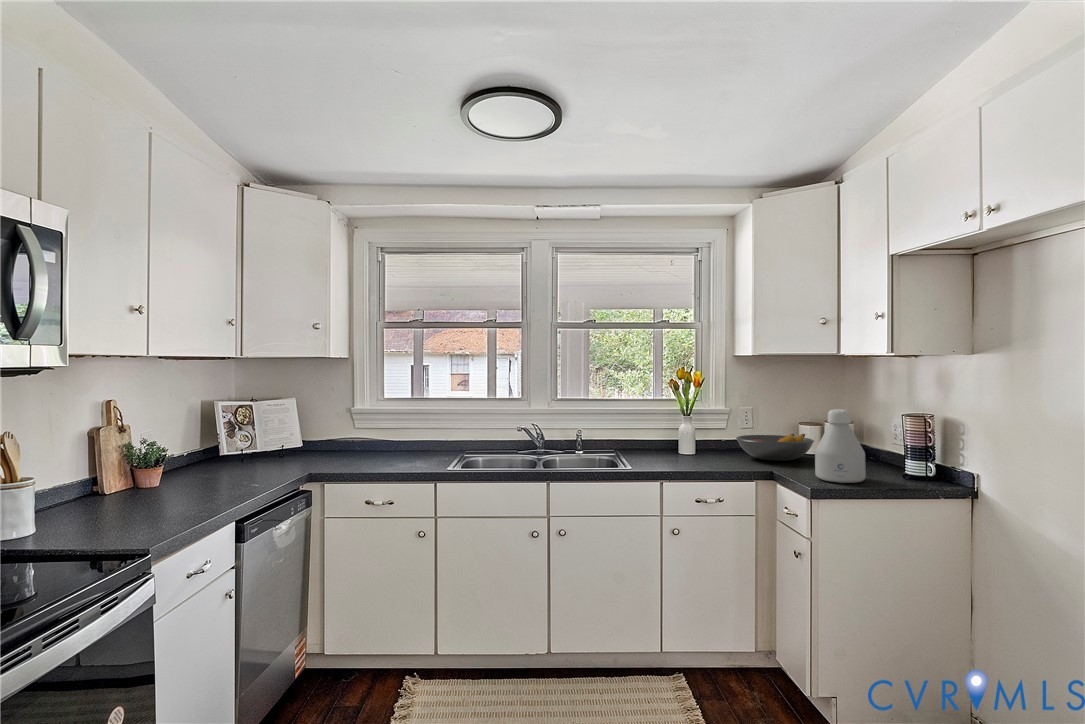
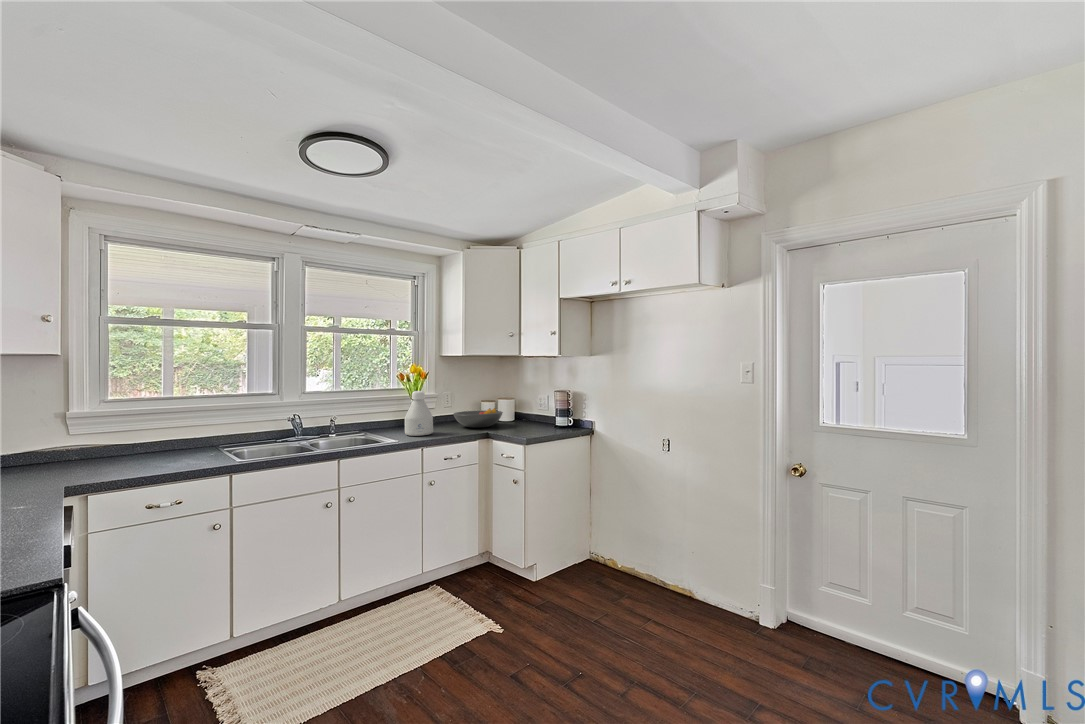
bottle: present [815,409,866,483] -> present [405,391,433,436]

